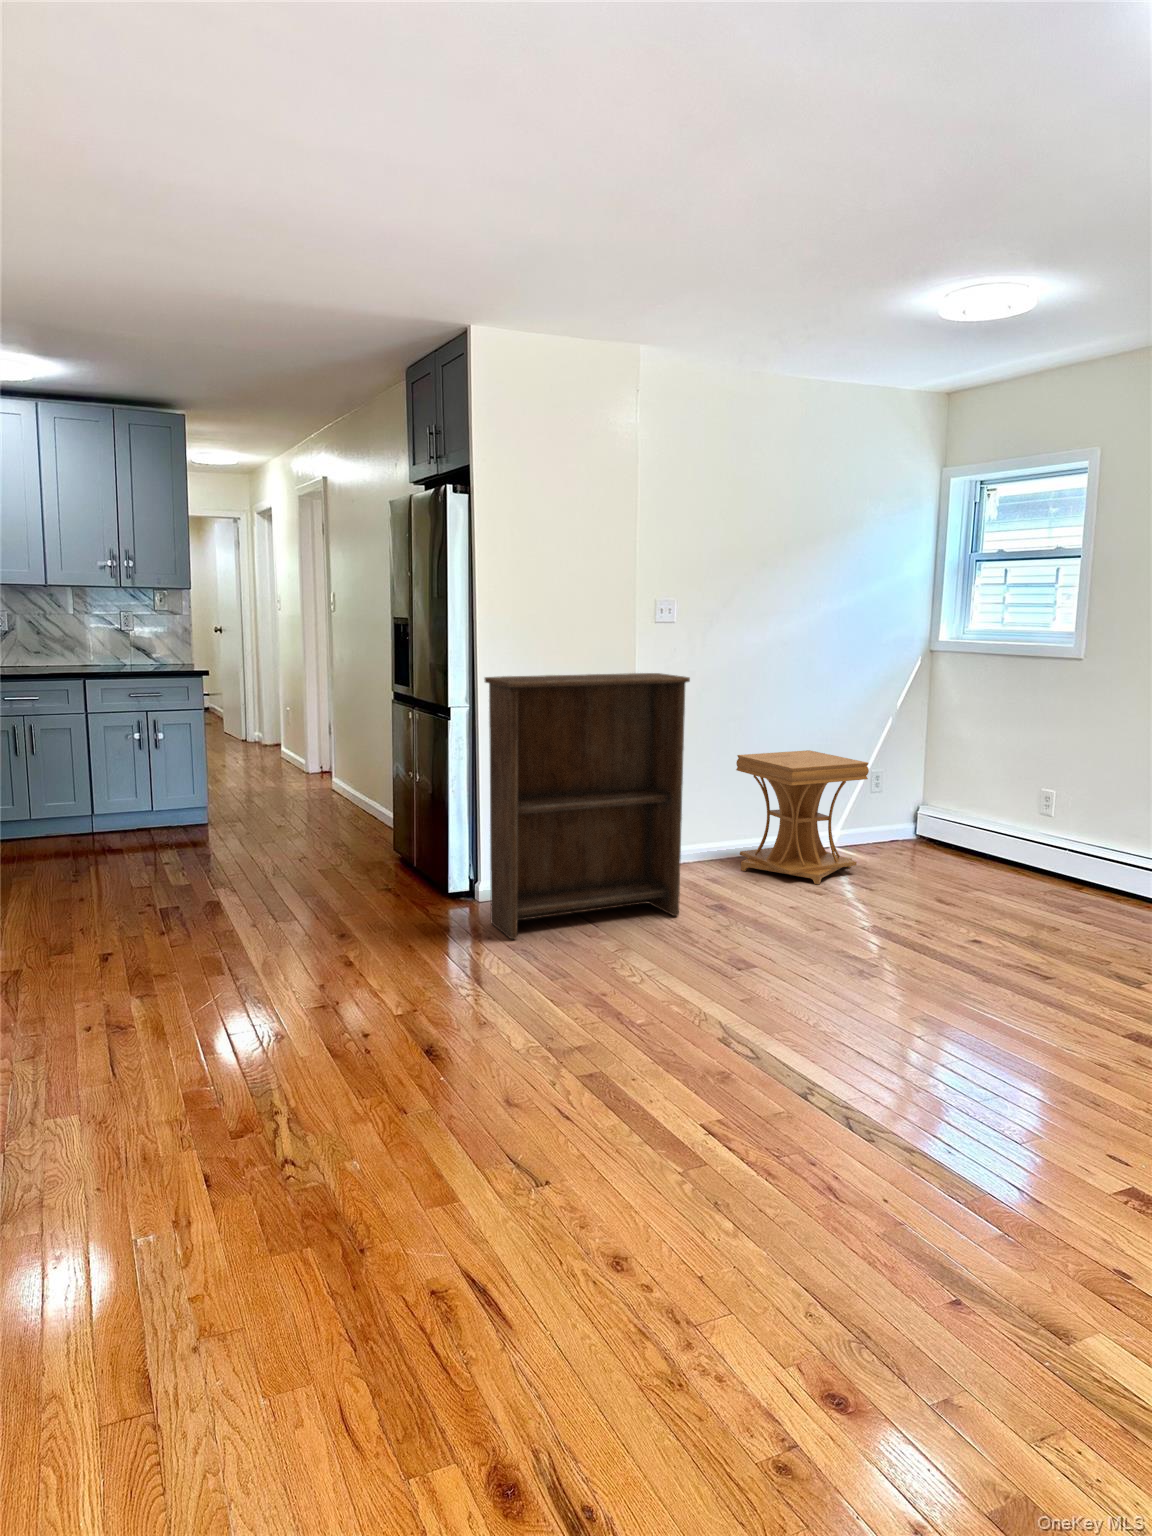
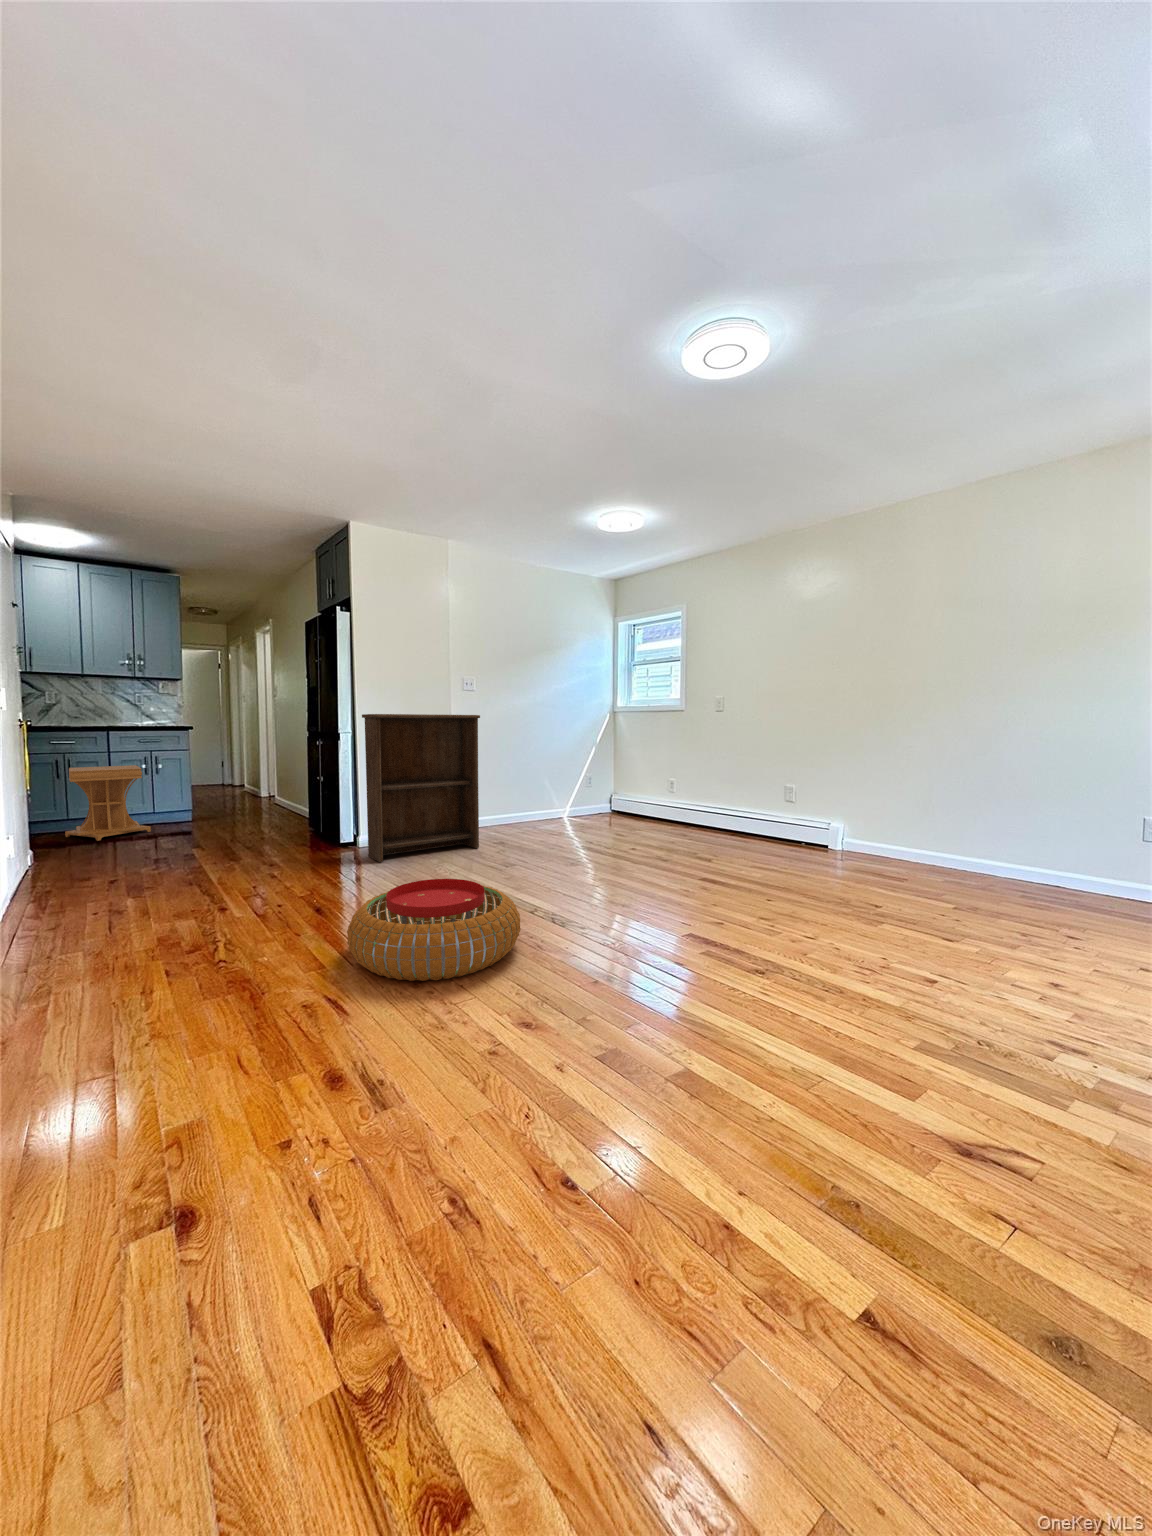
side table: present [736,750,869,884] -> present [65,765,151,841]
pouf: none [491,1035,803,1256] -> present [347,879,520,981]

